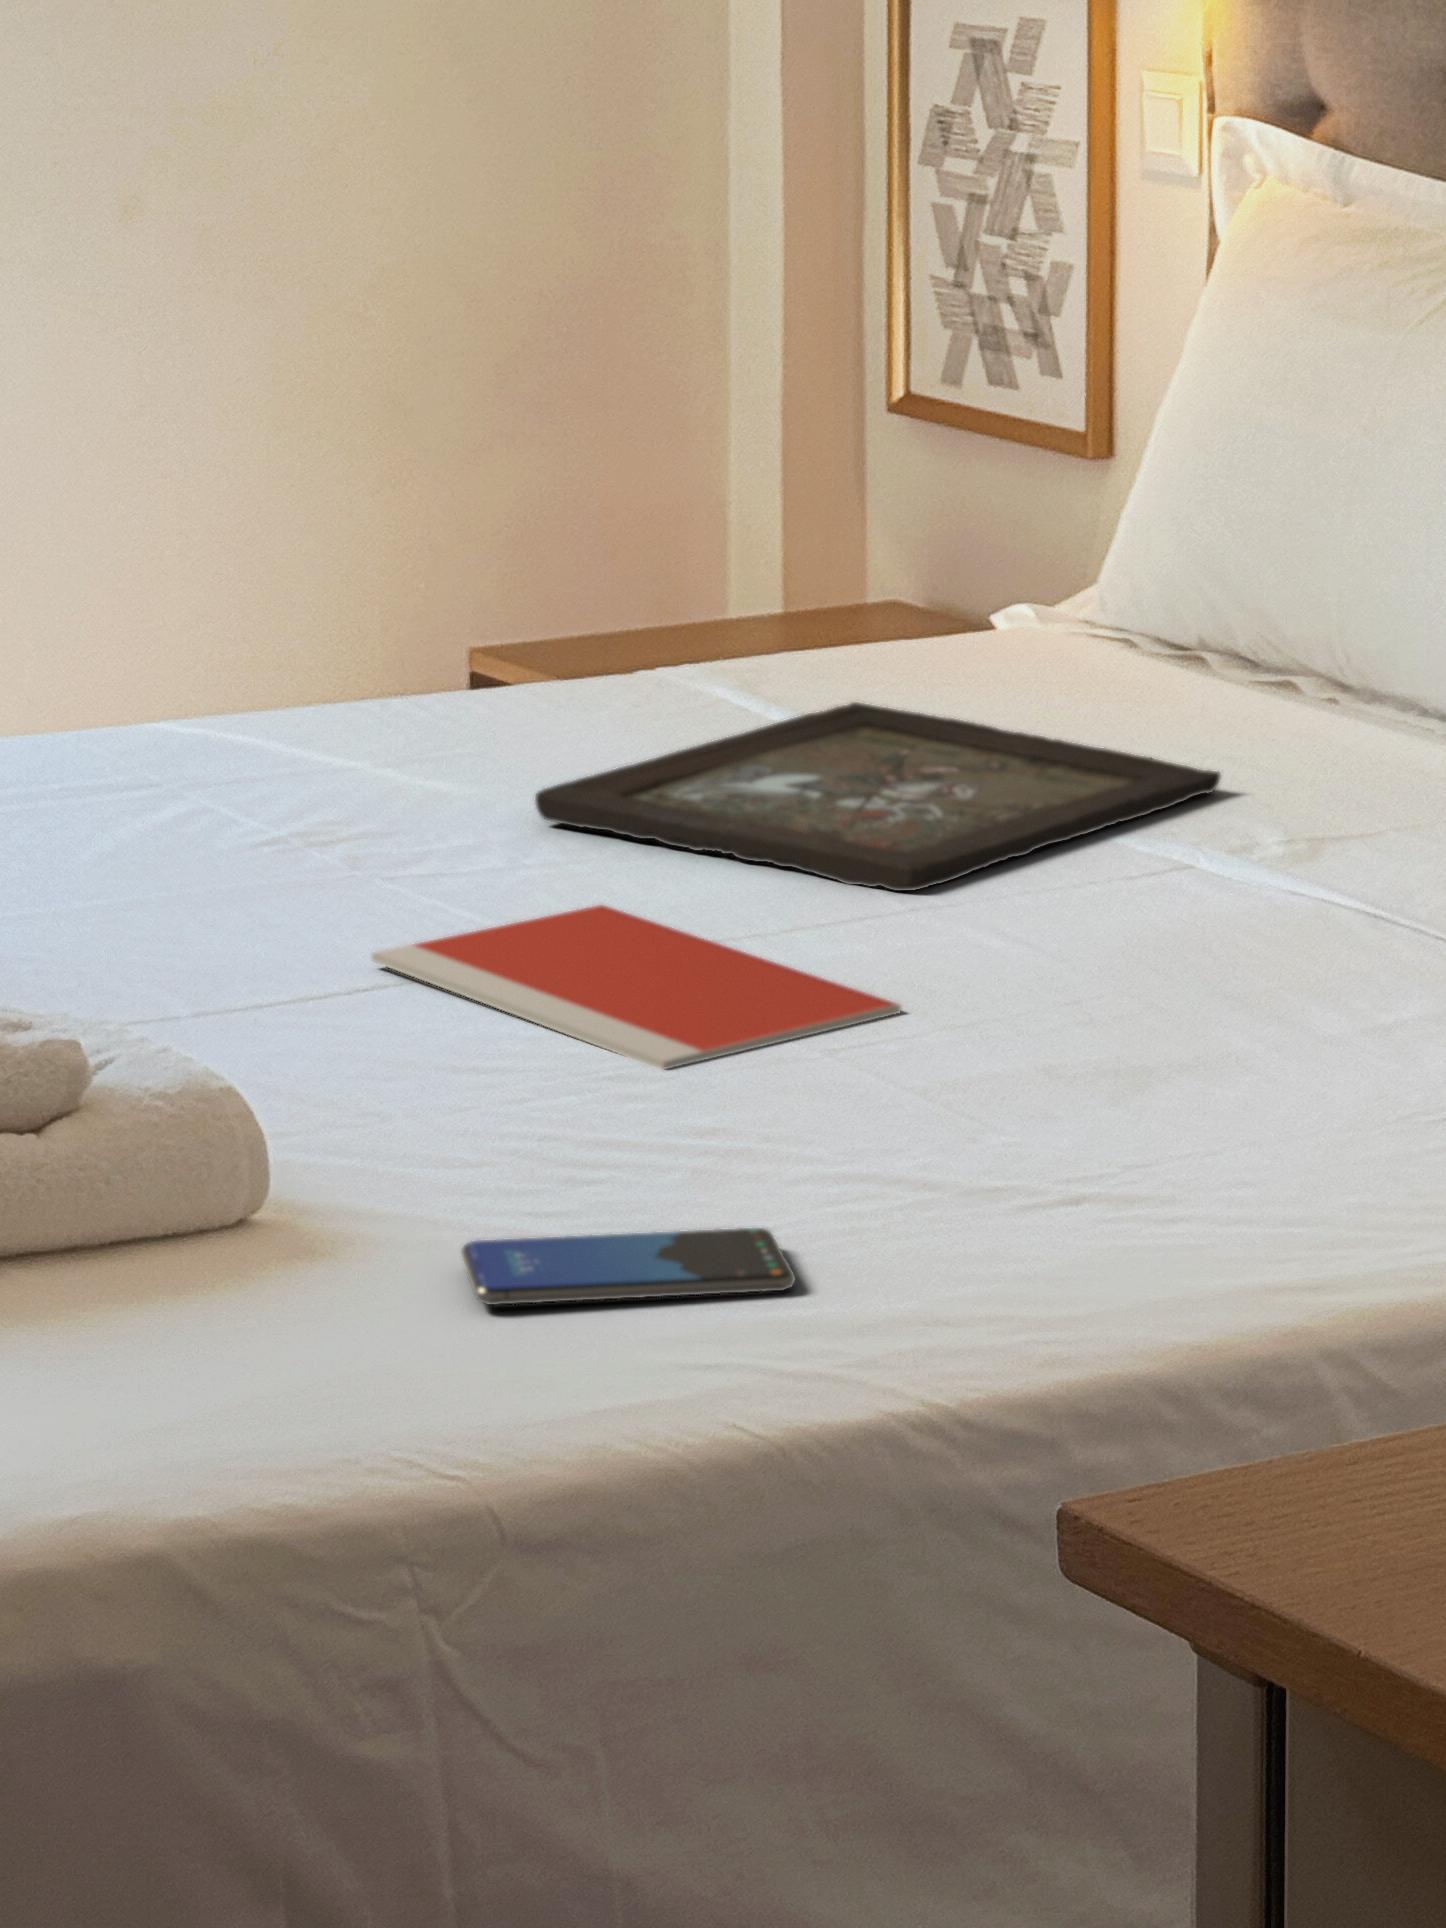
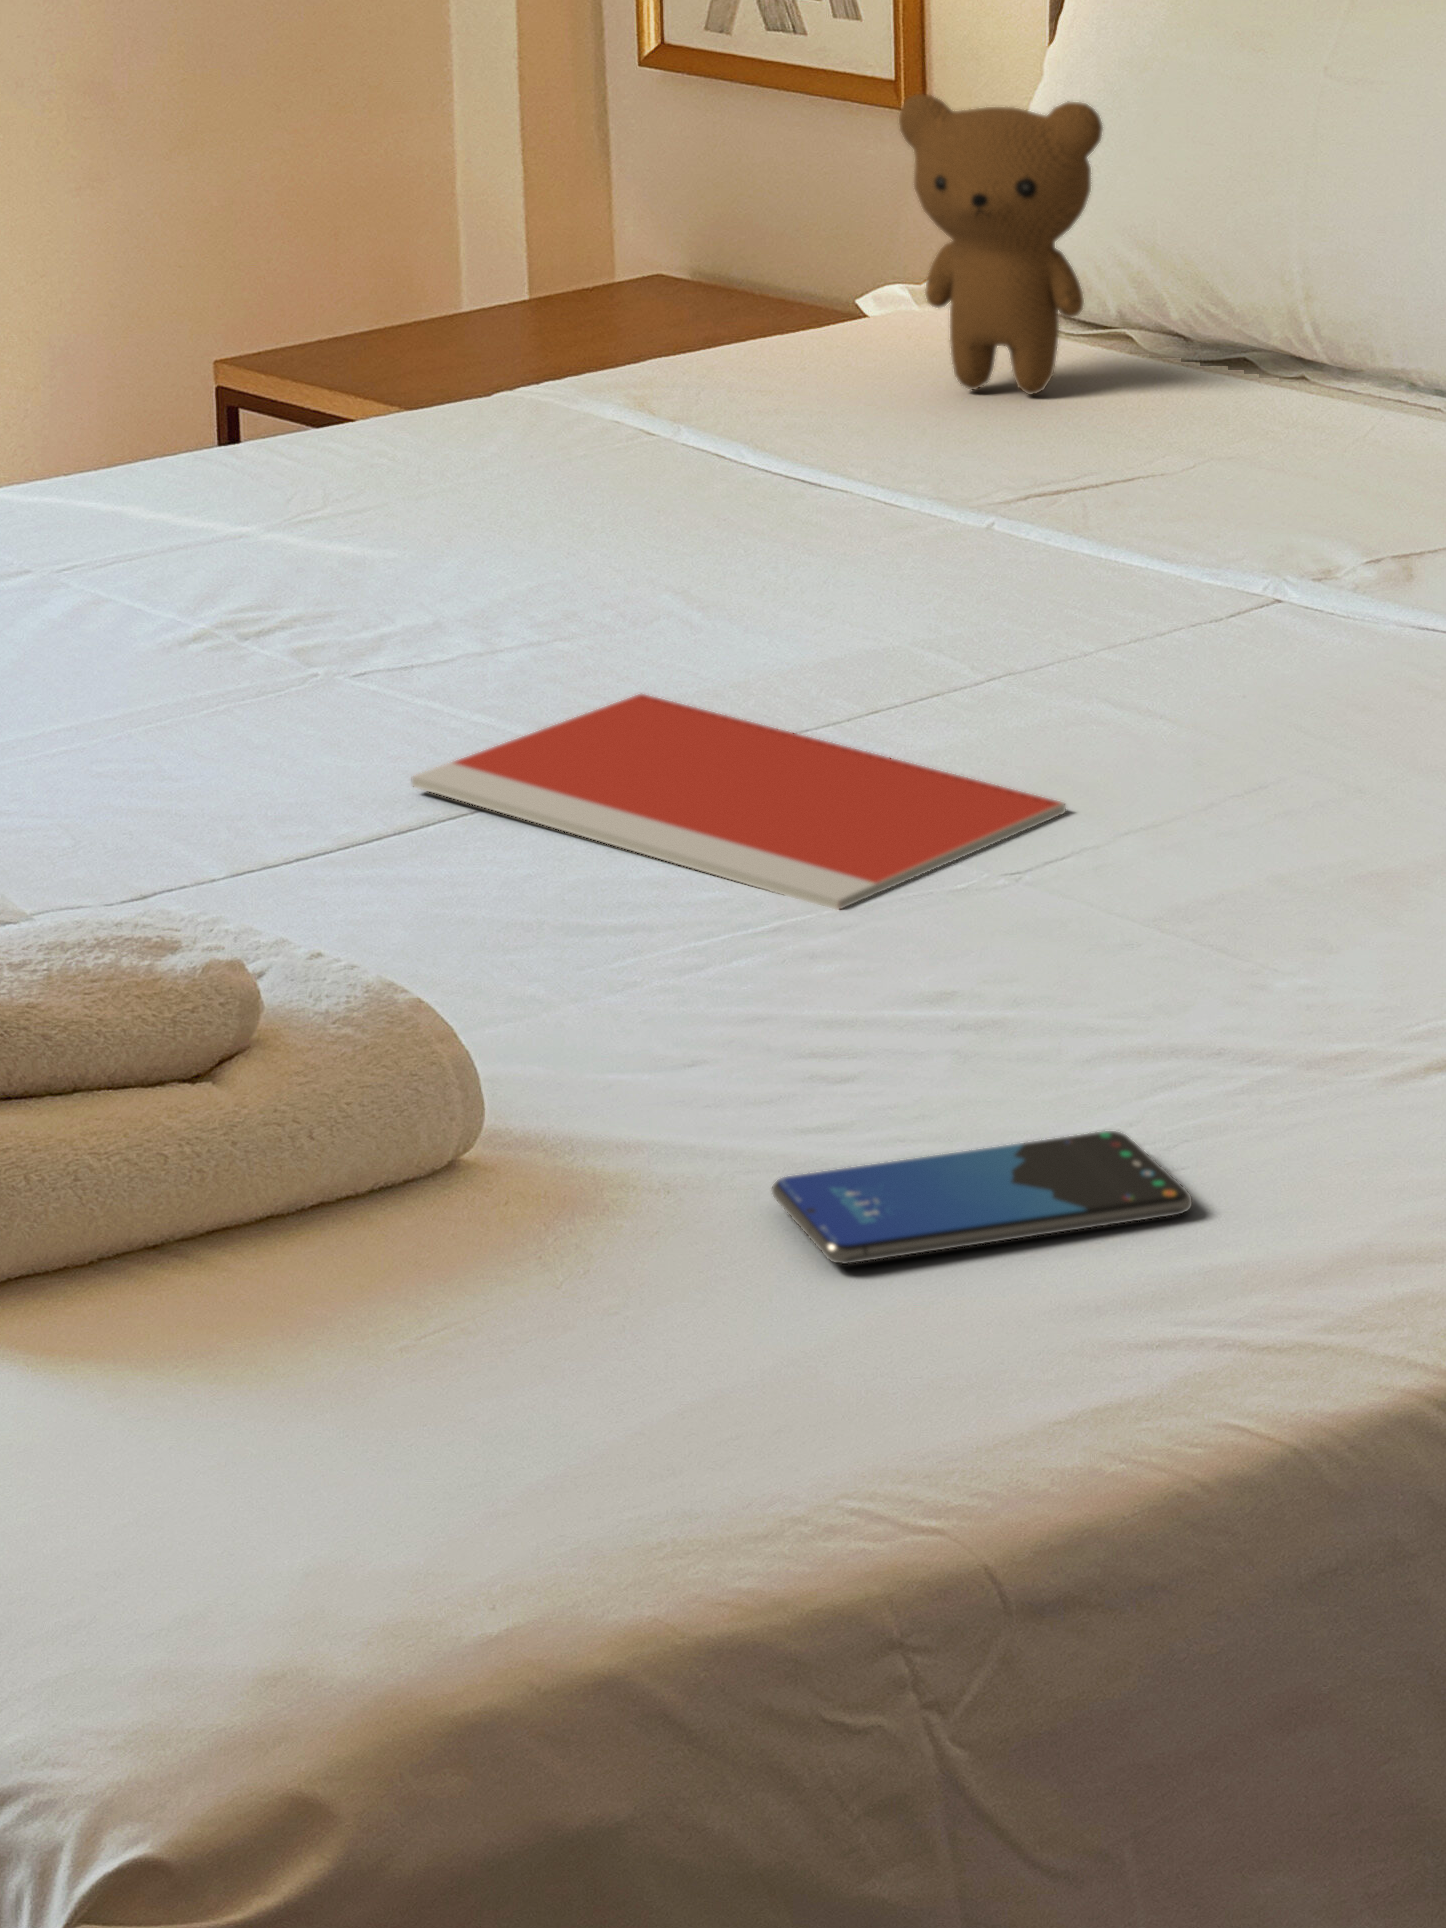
teddy bear: none [999,431,1167,705] -> present [899,94,1102,394]
tray: present [535,702,1220,891] -> none [487,414,1238,650]

